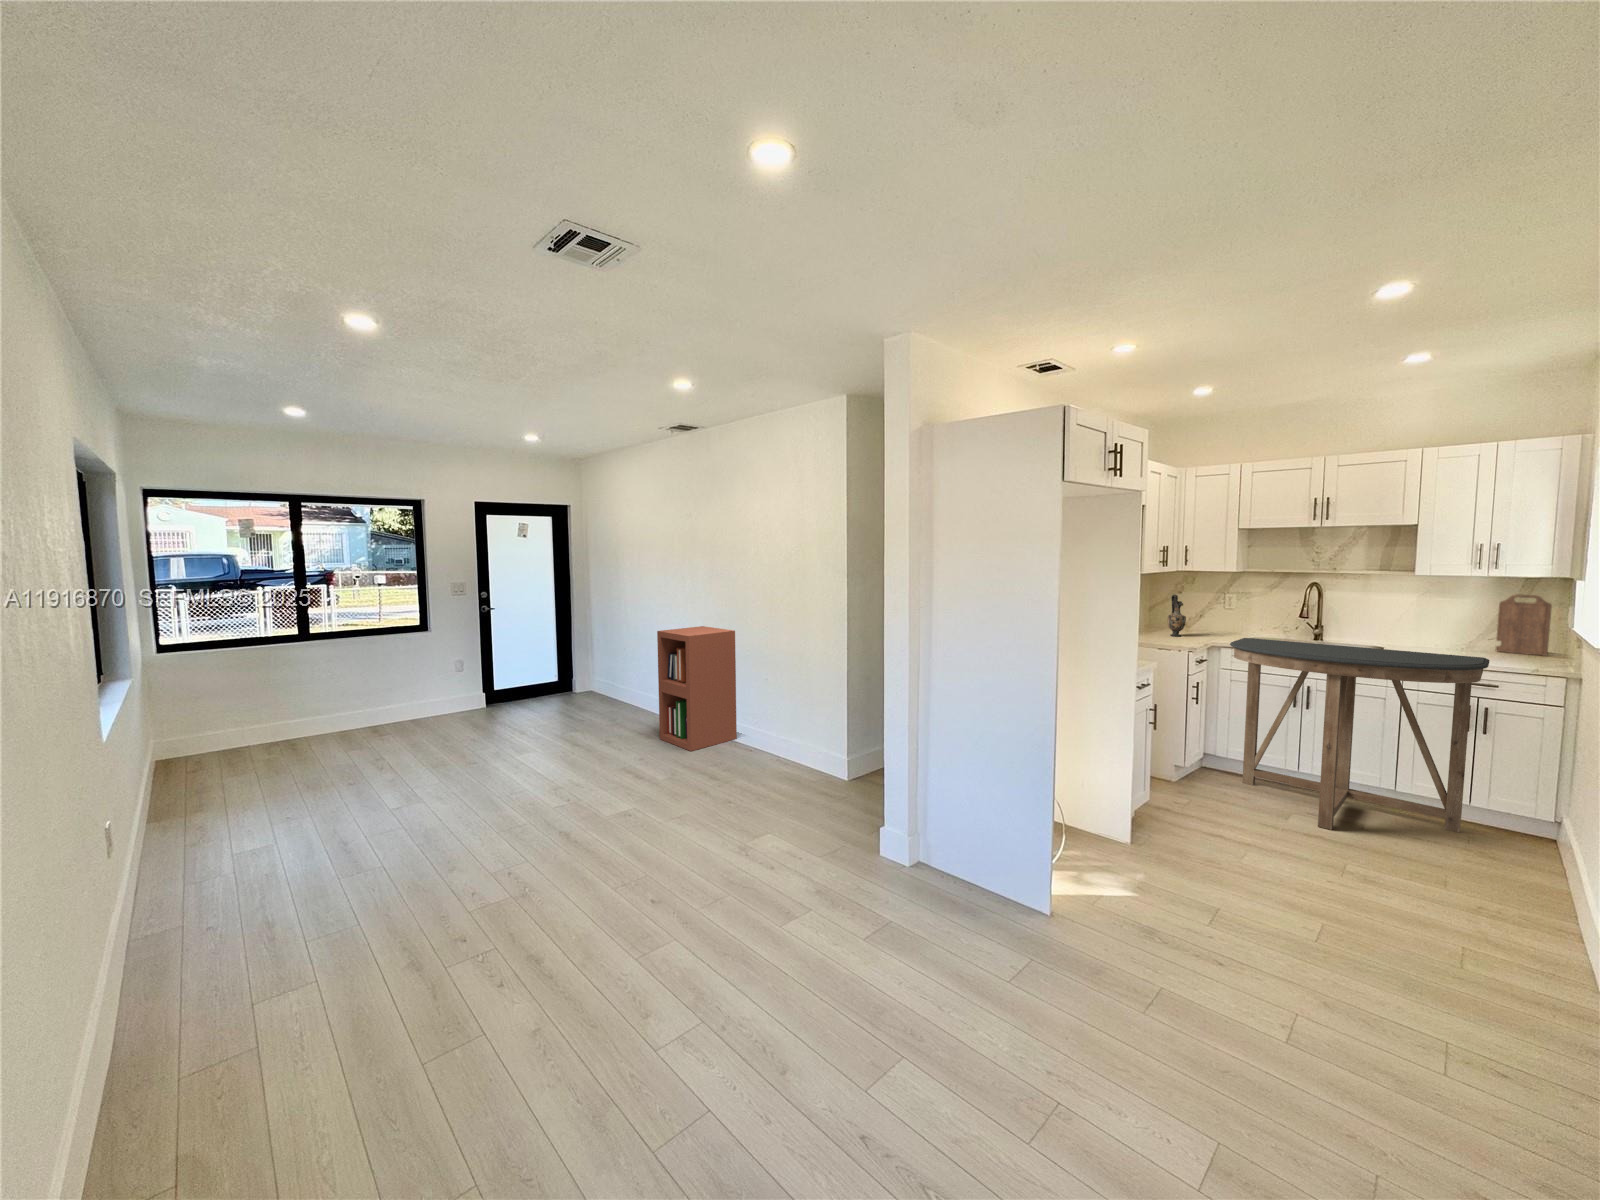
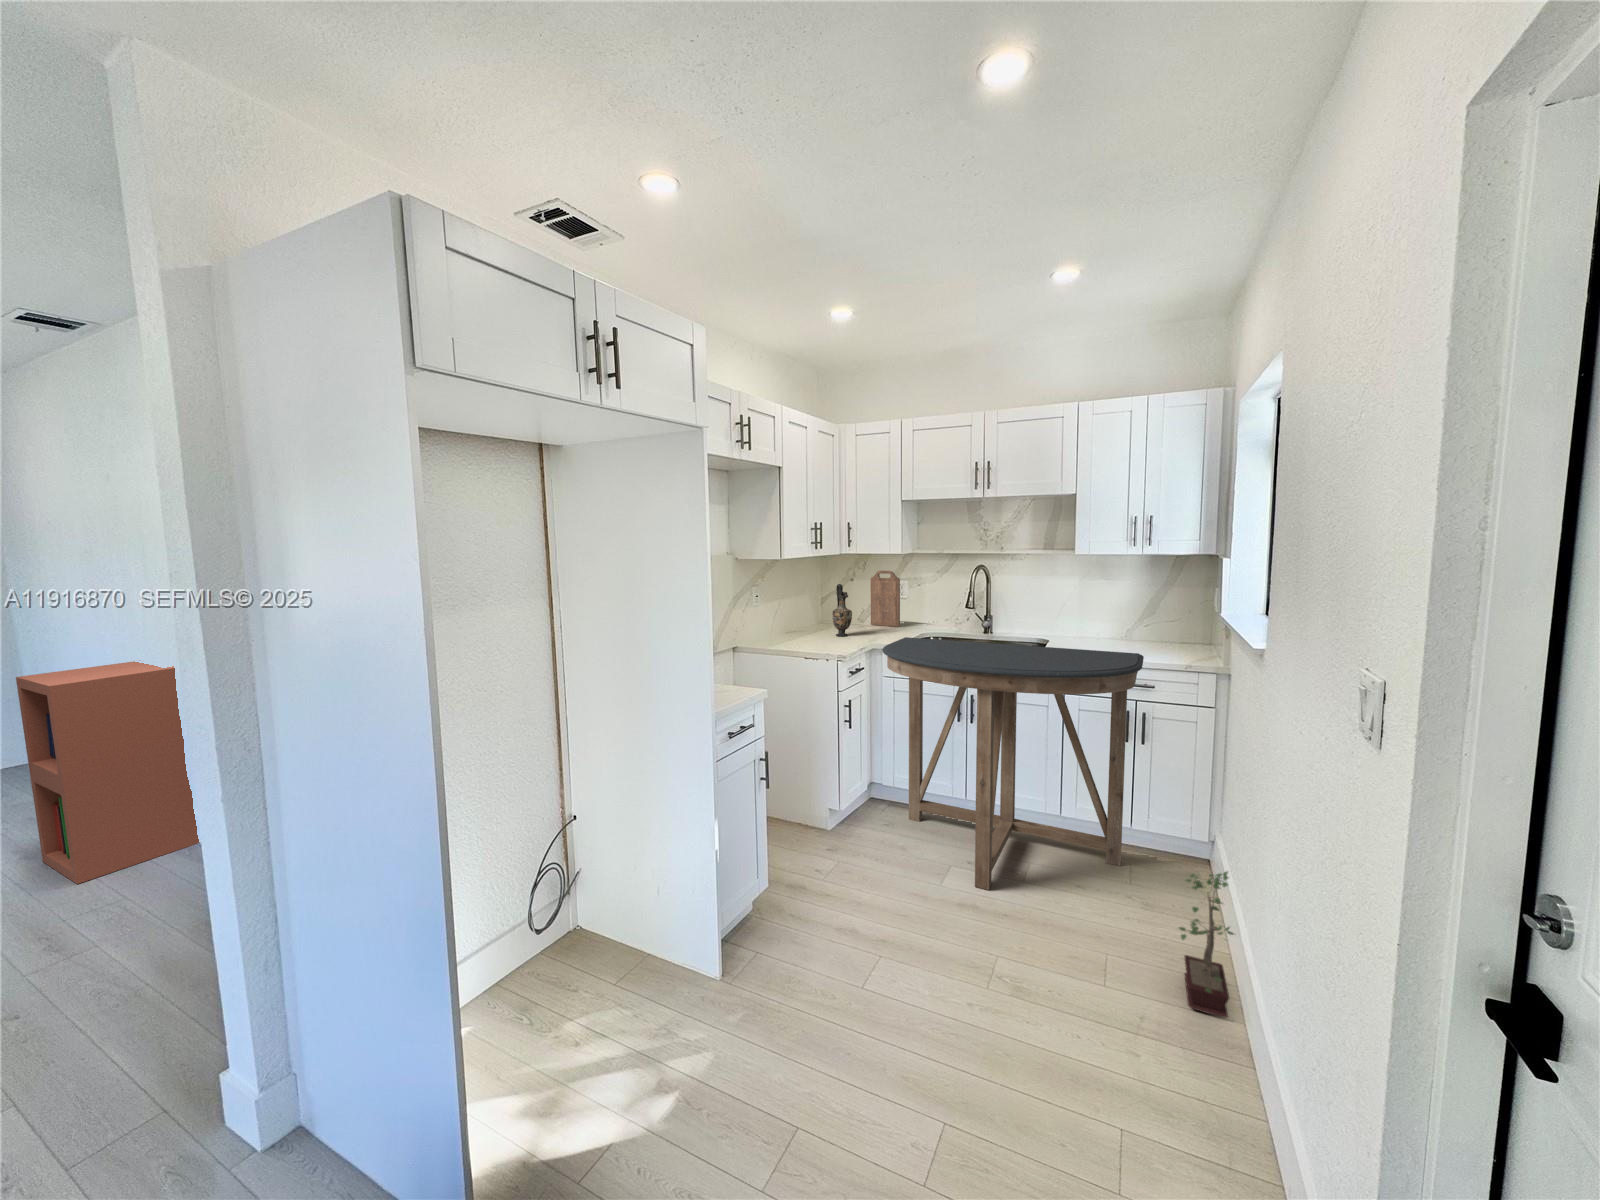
cutting board: present [1496,594,1552,656] -> present [871,571,900,627]
potted plant: none [1517,809,1573,918] -> present [1179,872,1234,1018]

